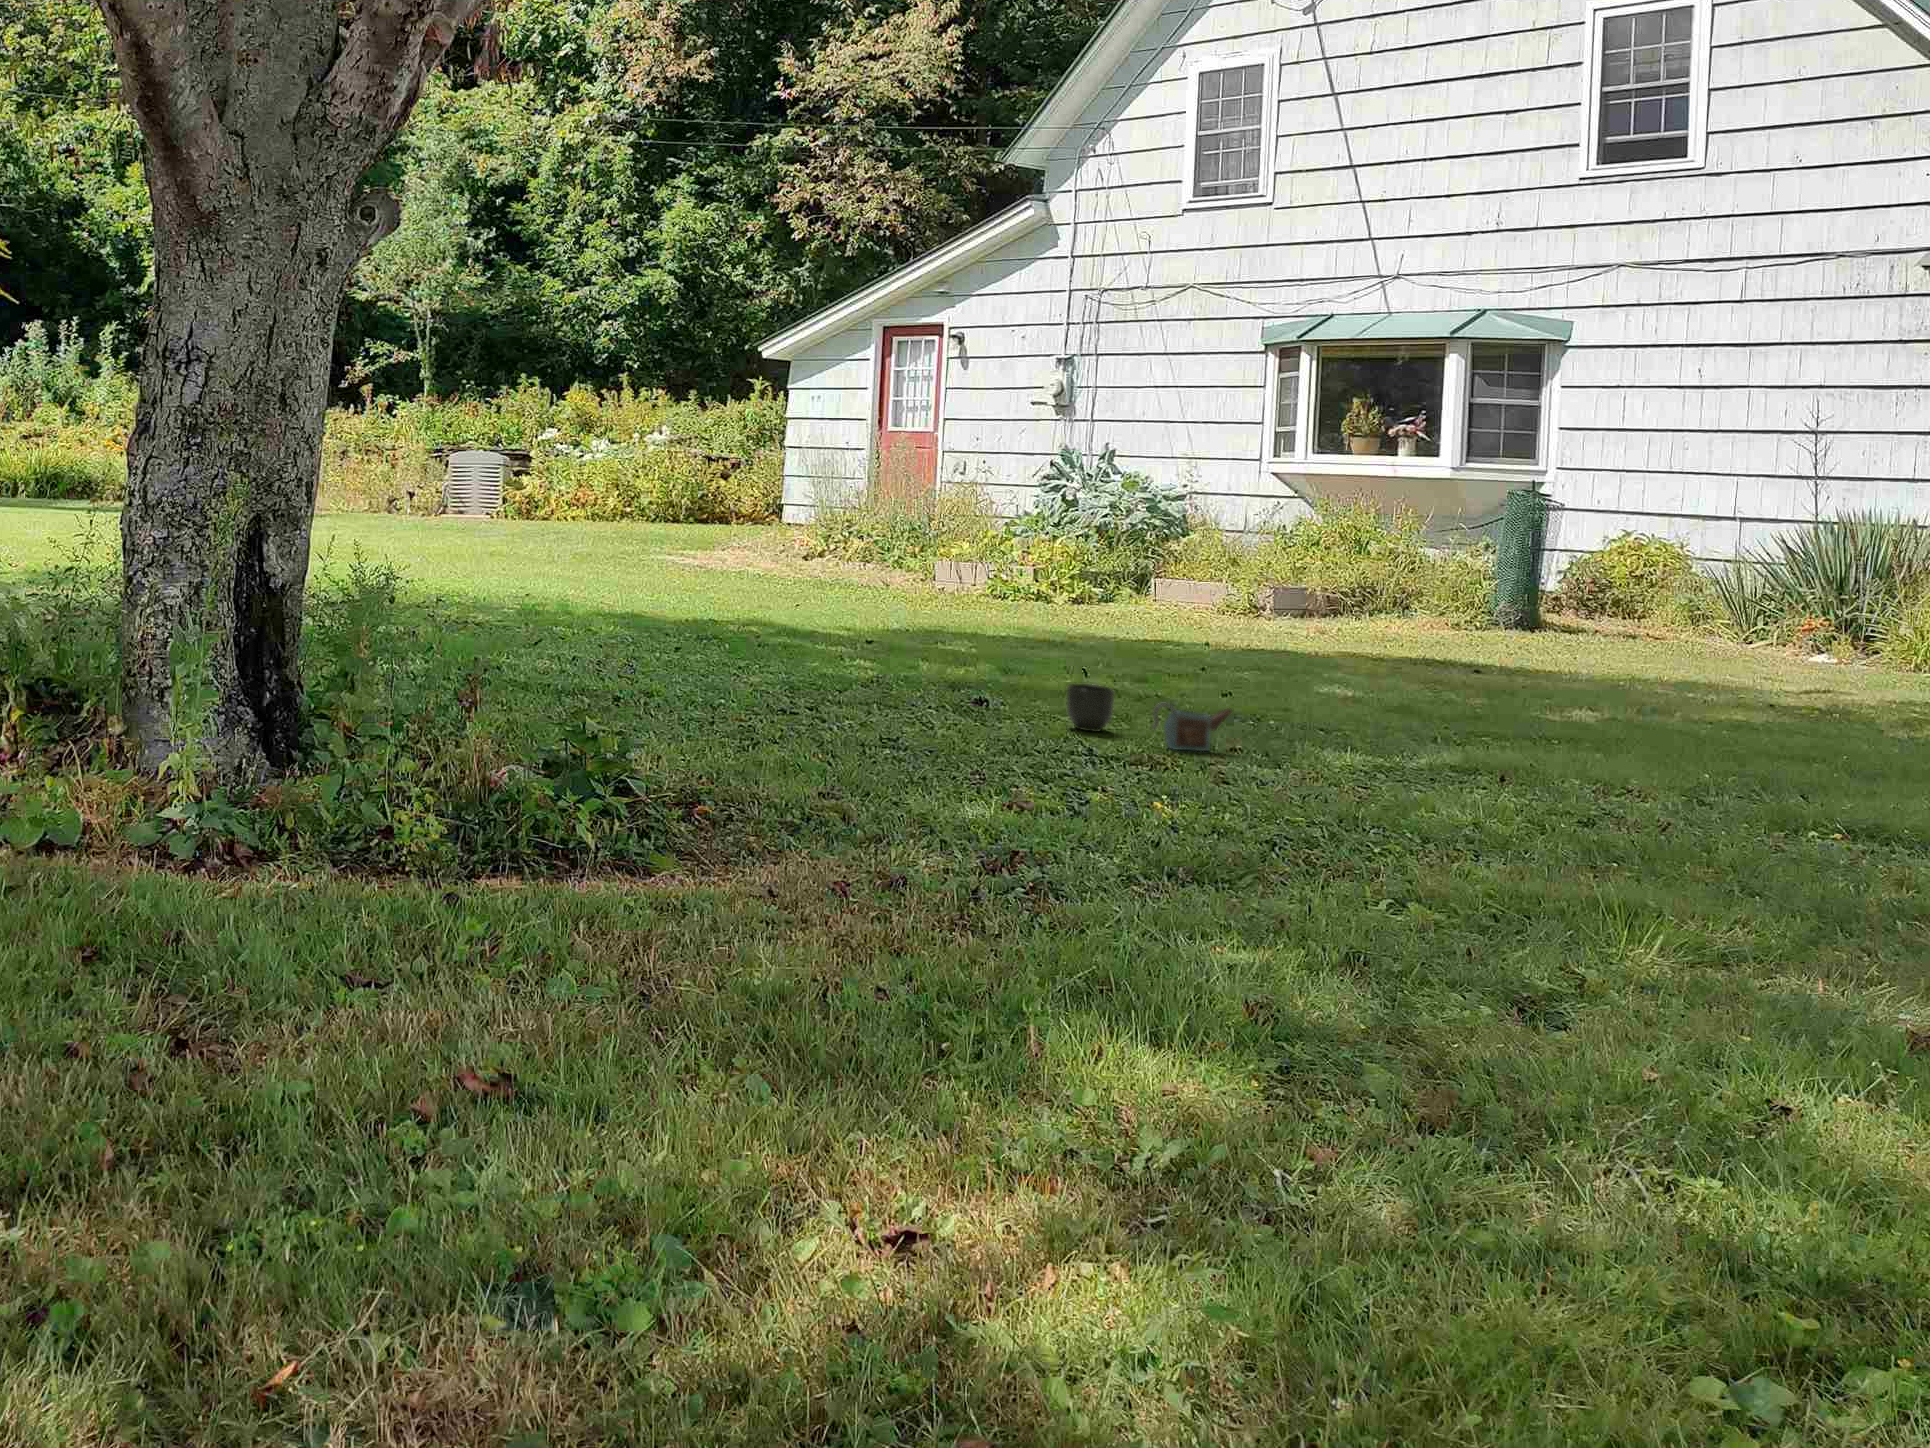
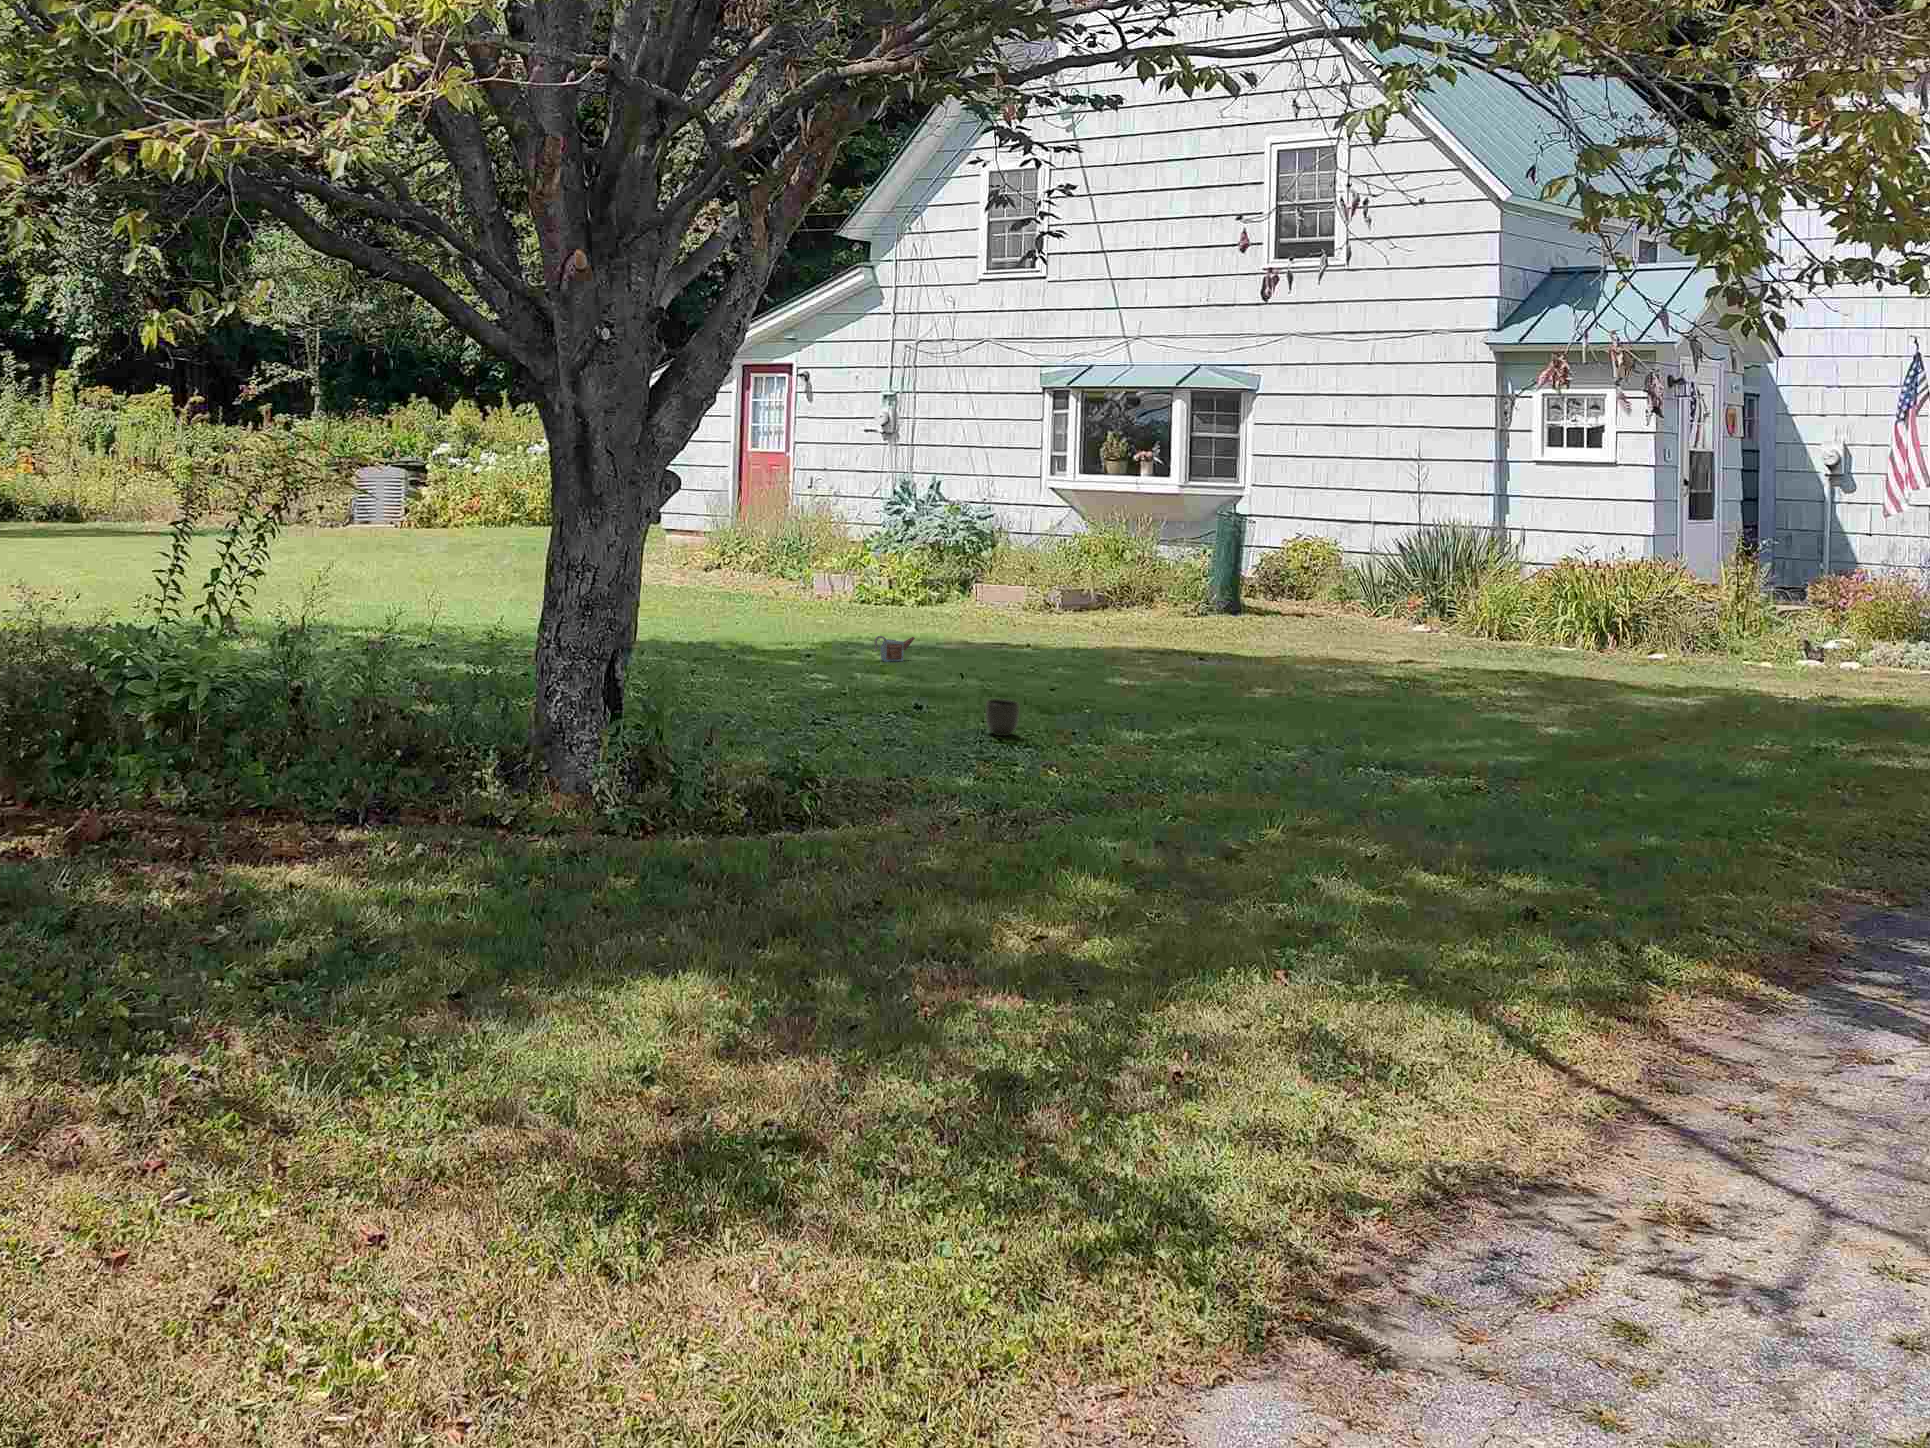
watering can: present [1152,703,1232,751] -> present [874,636,915,662]

